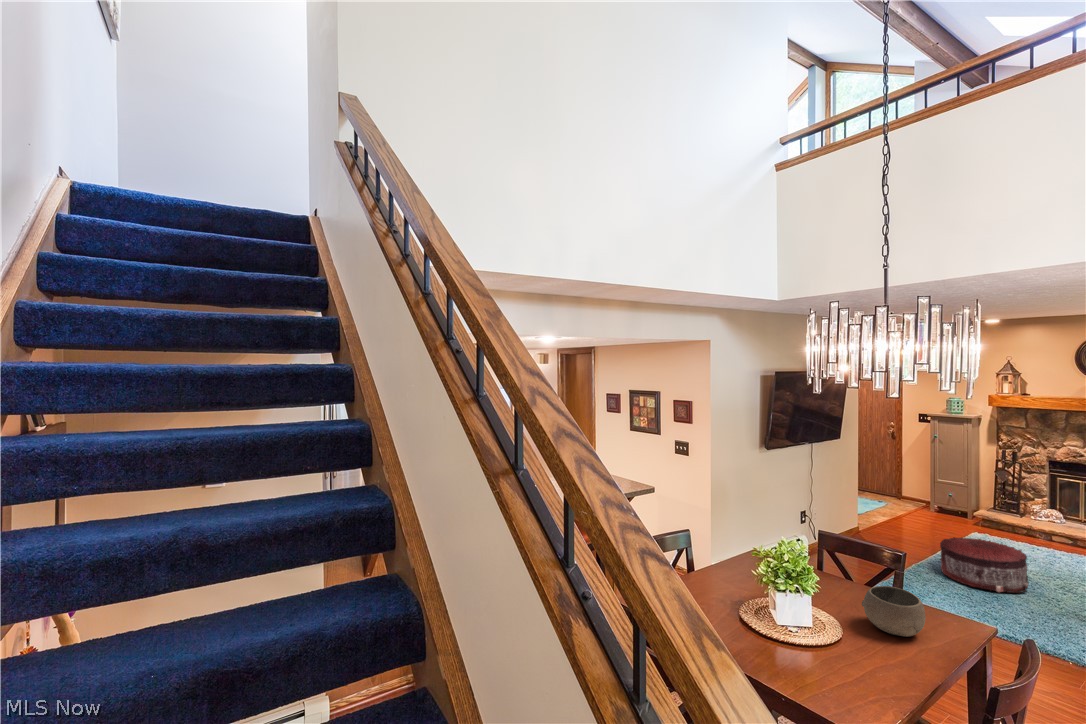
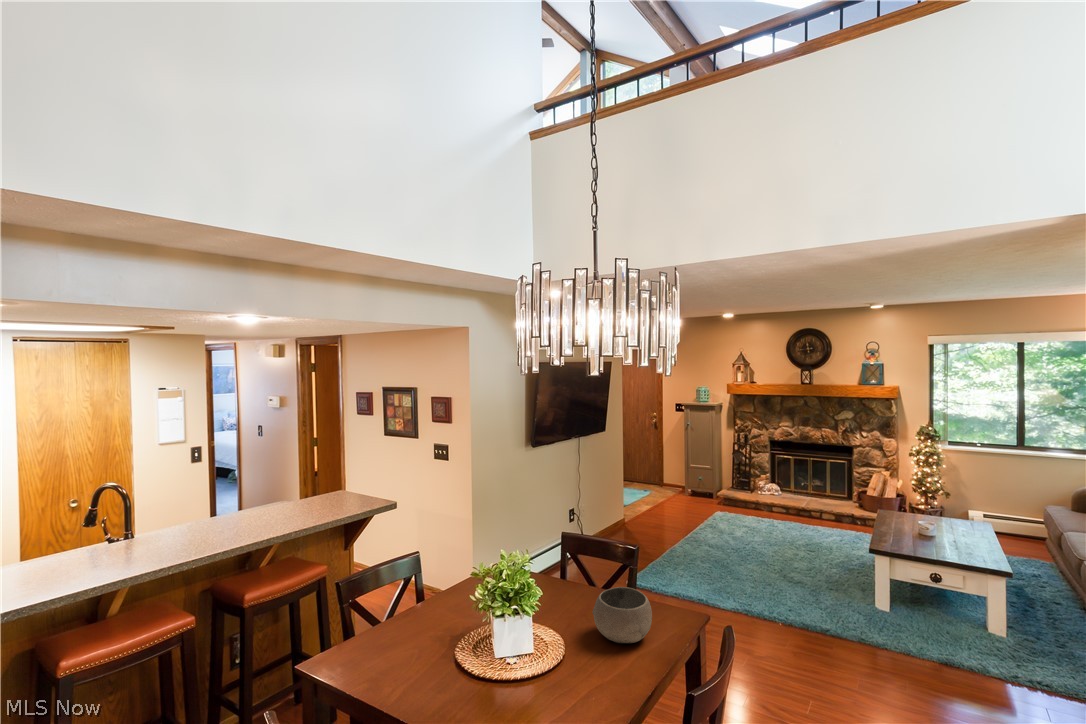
pouf: present [940,538,1028,593] -> none [688,517,755,565]

